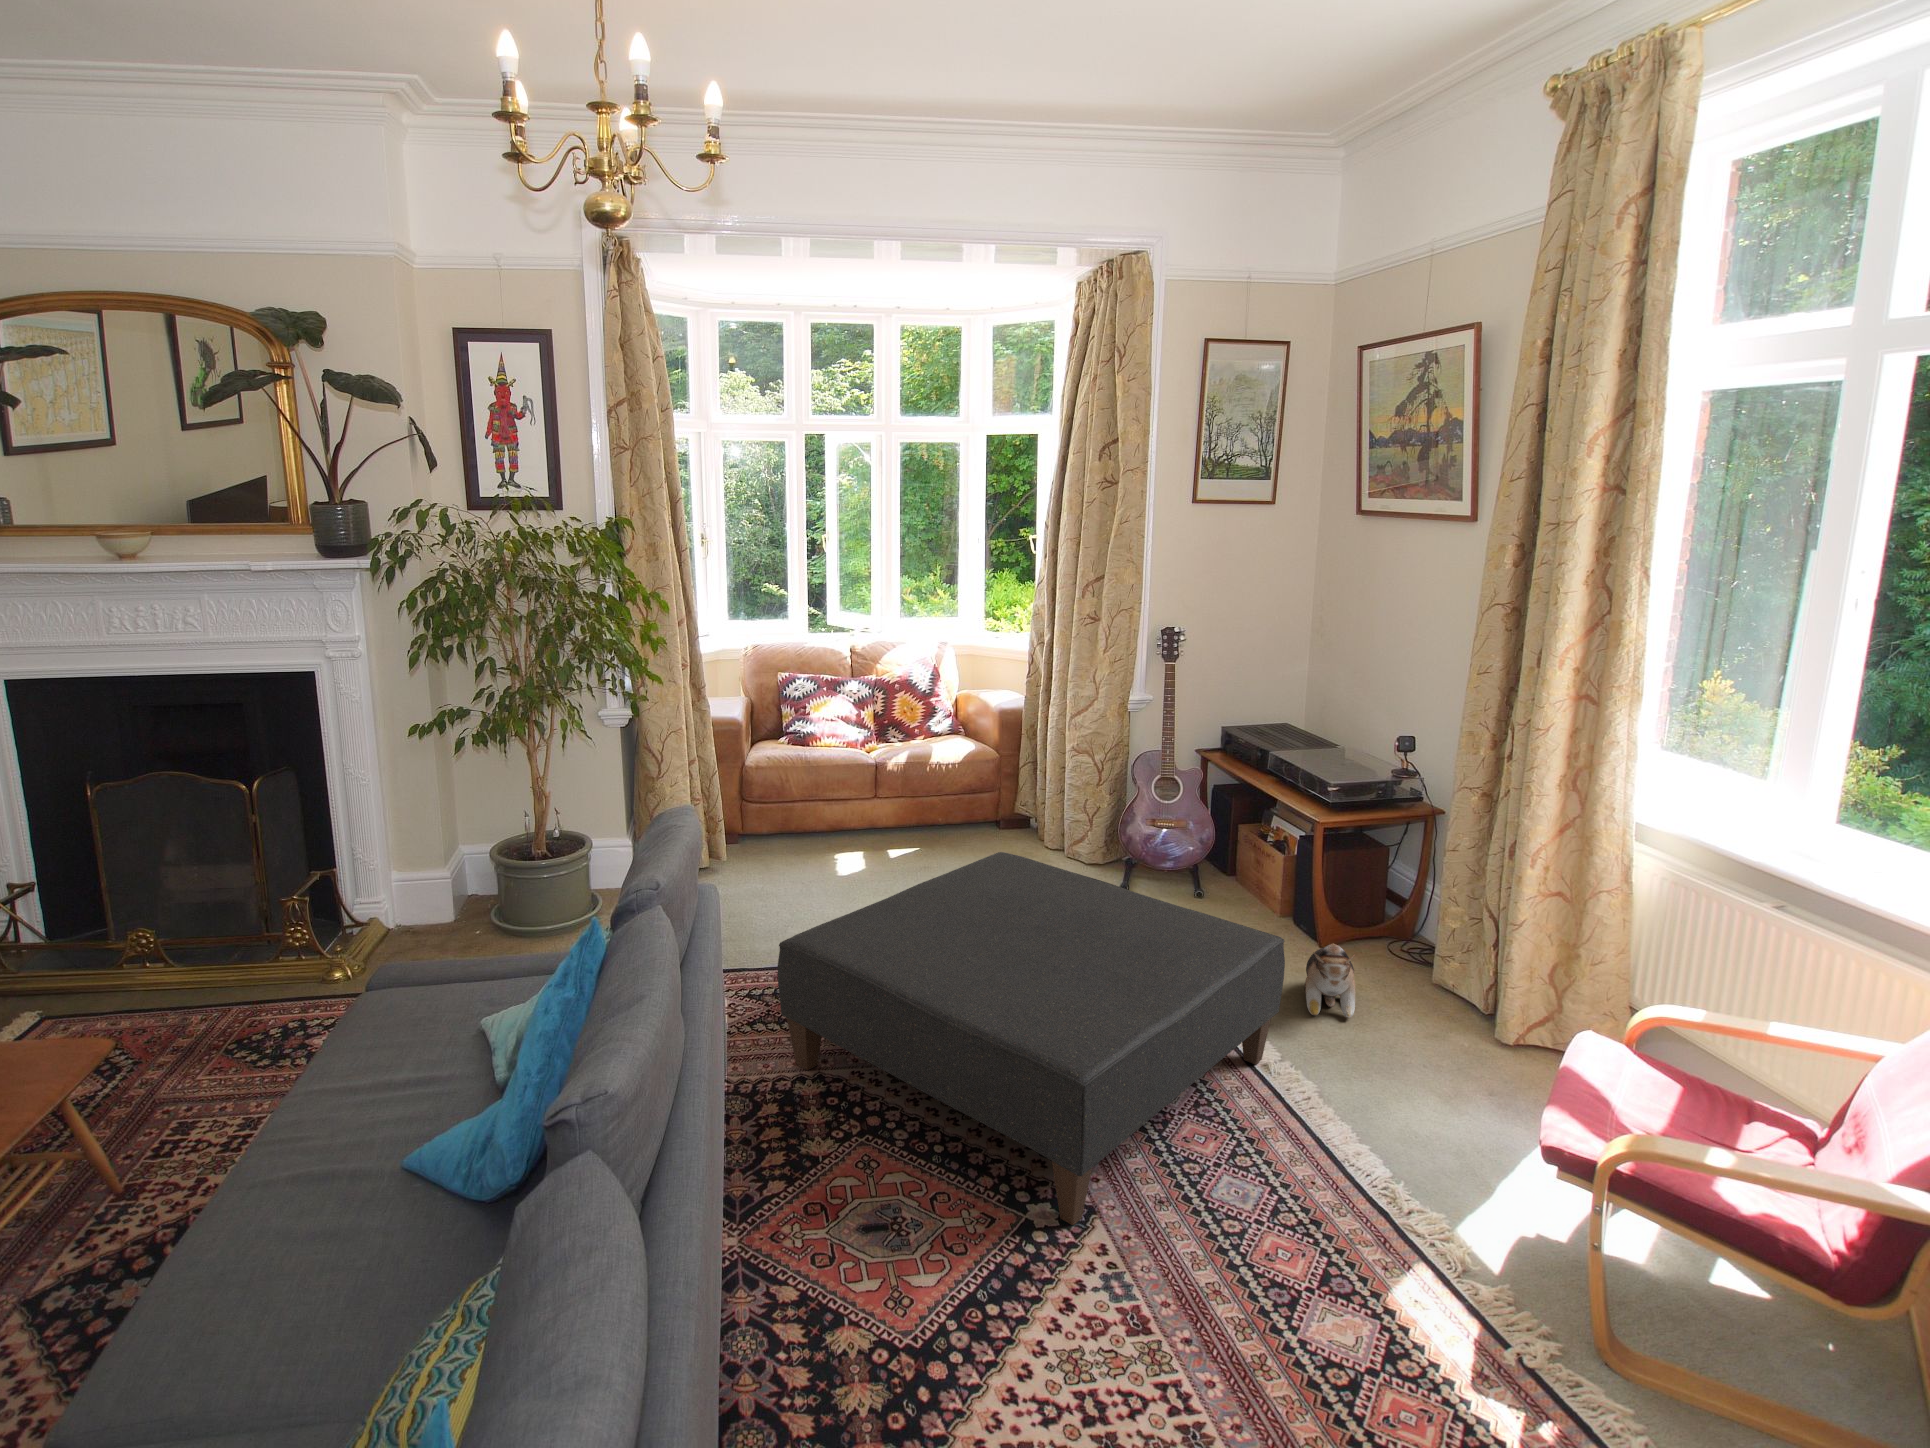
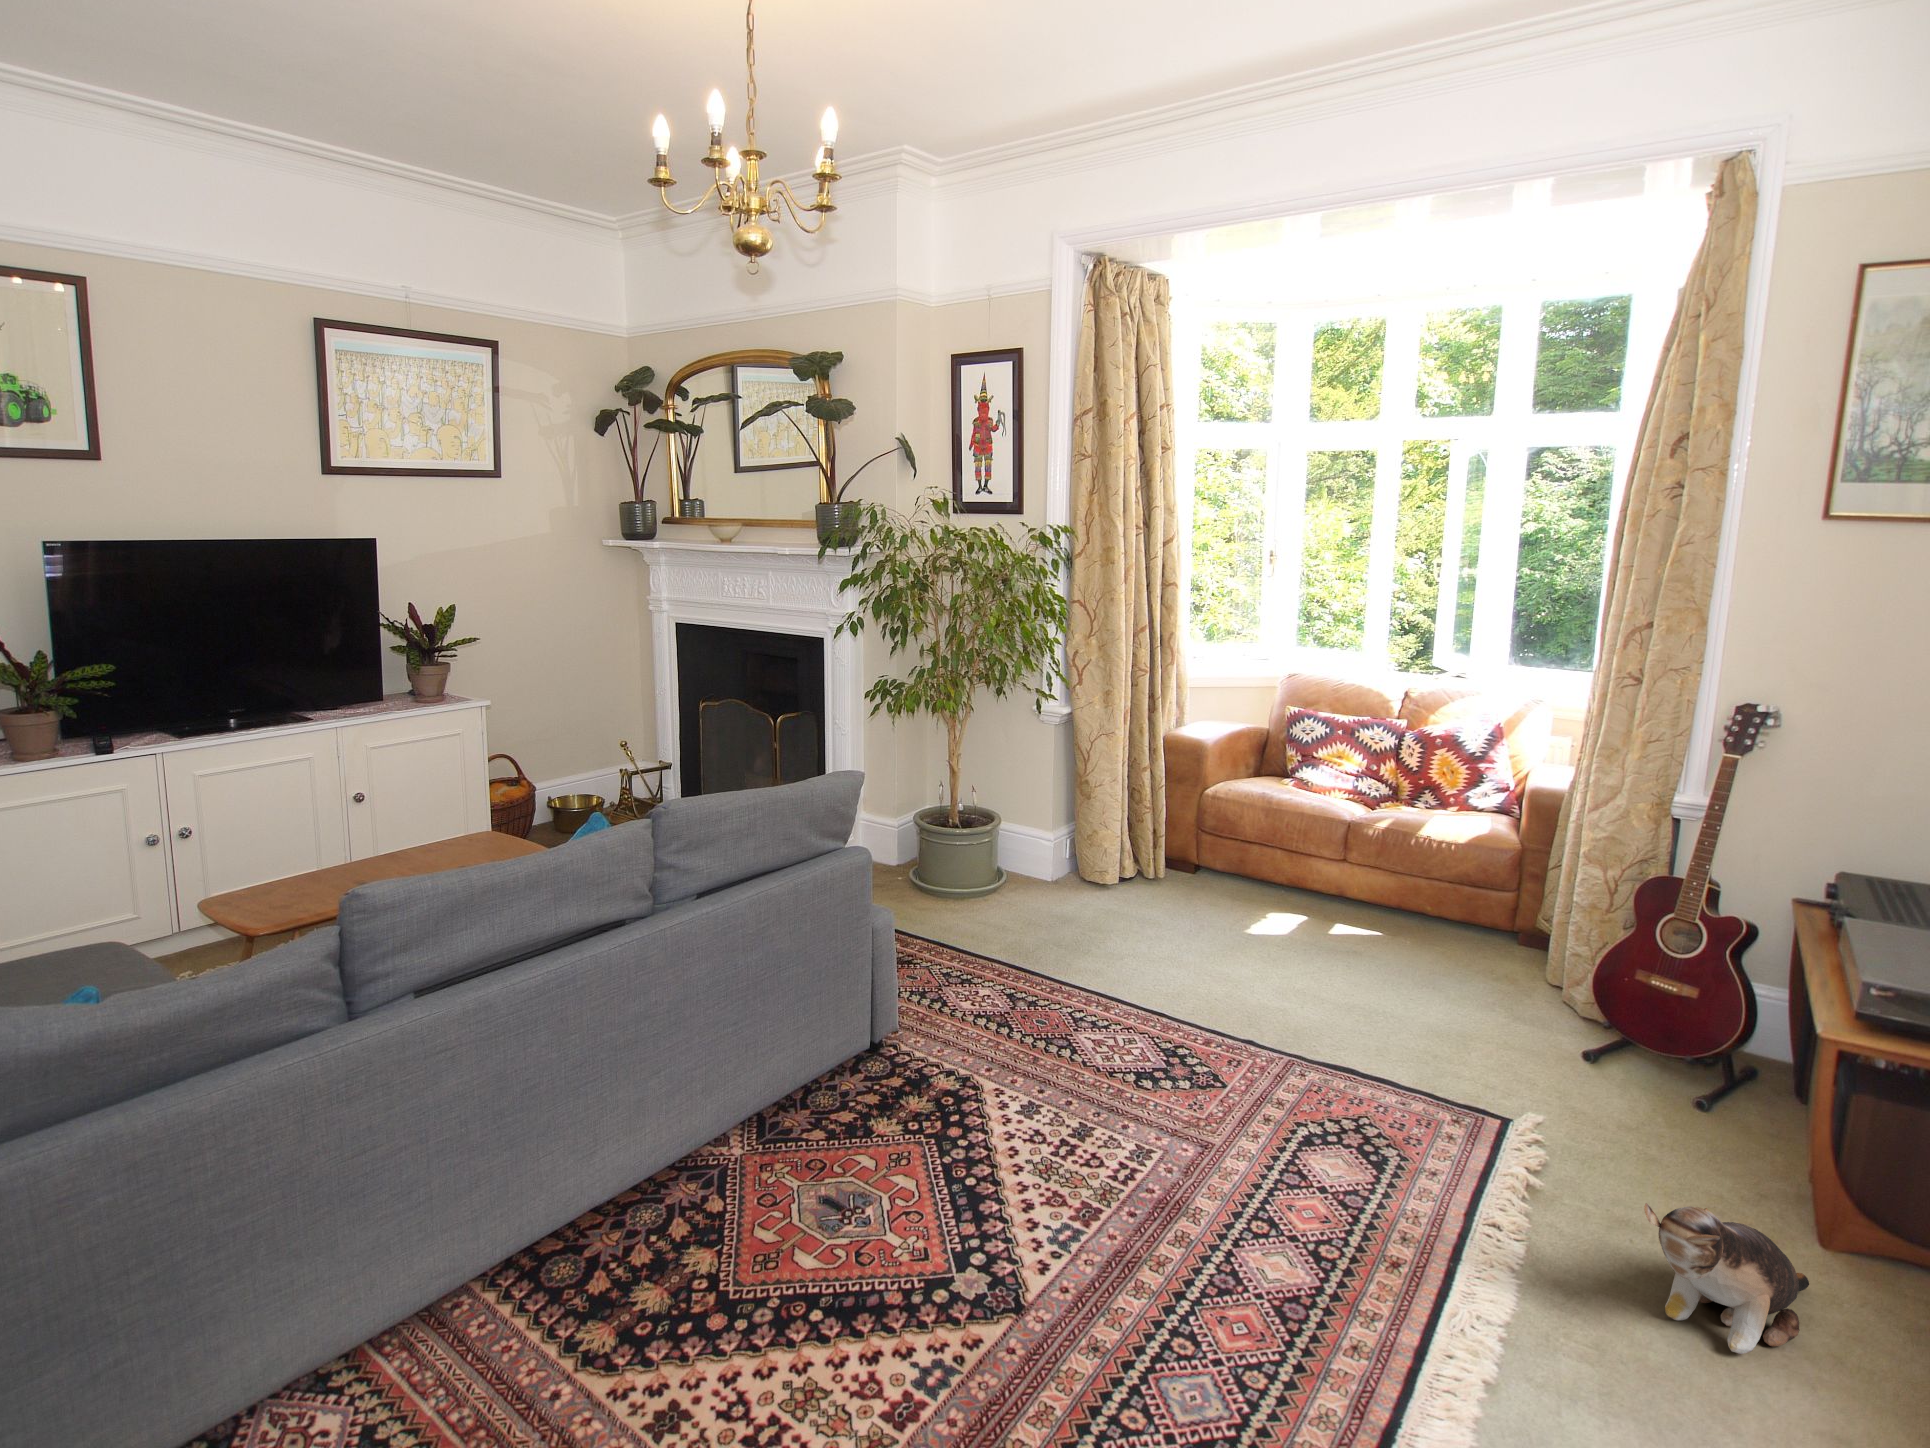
ottoman: present [778,852,1285,1225] -> none [953,926,1517,1314]

